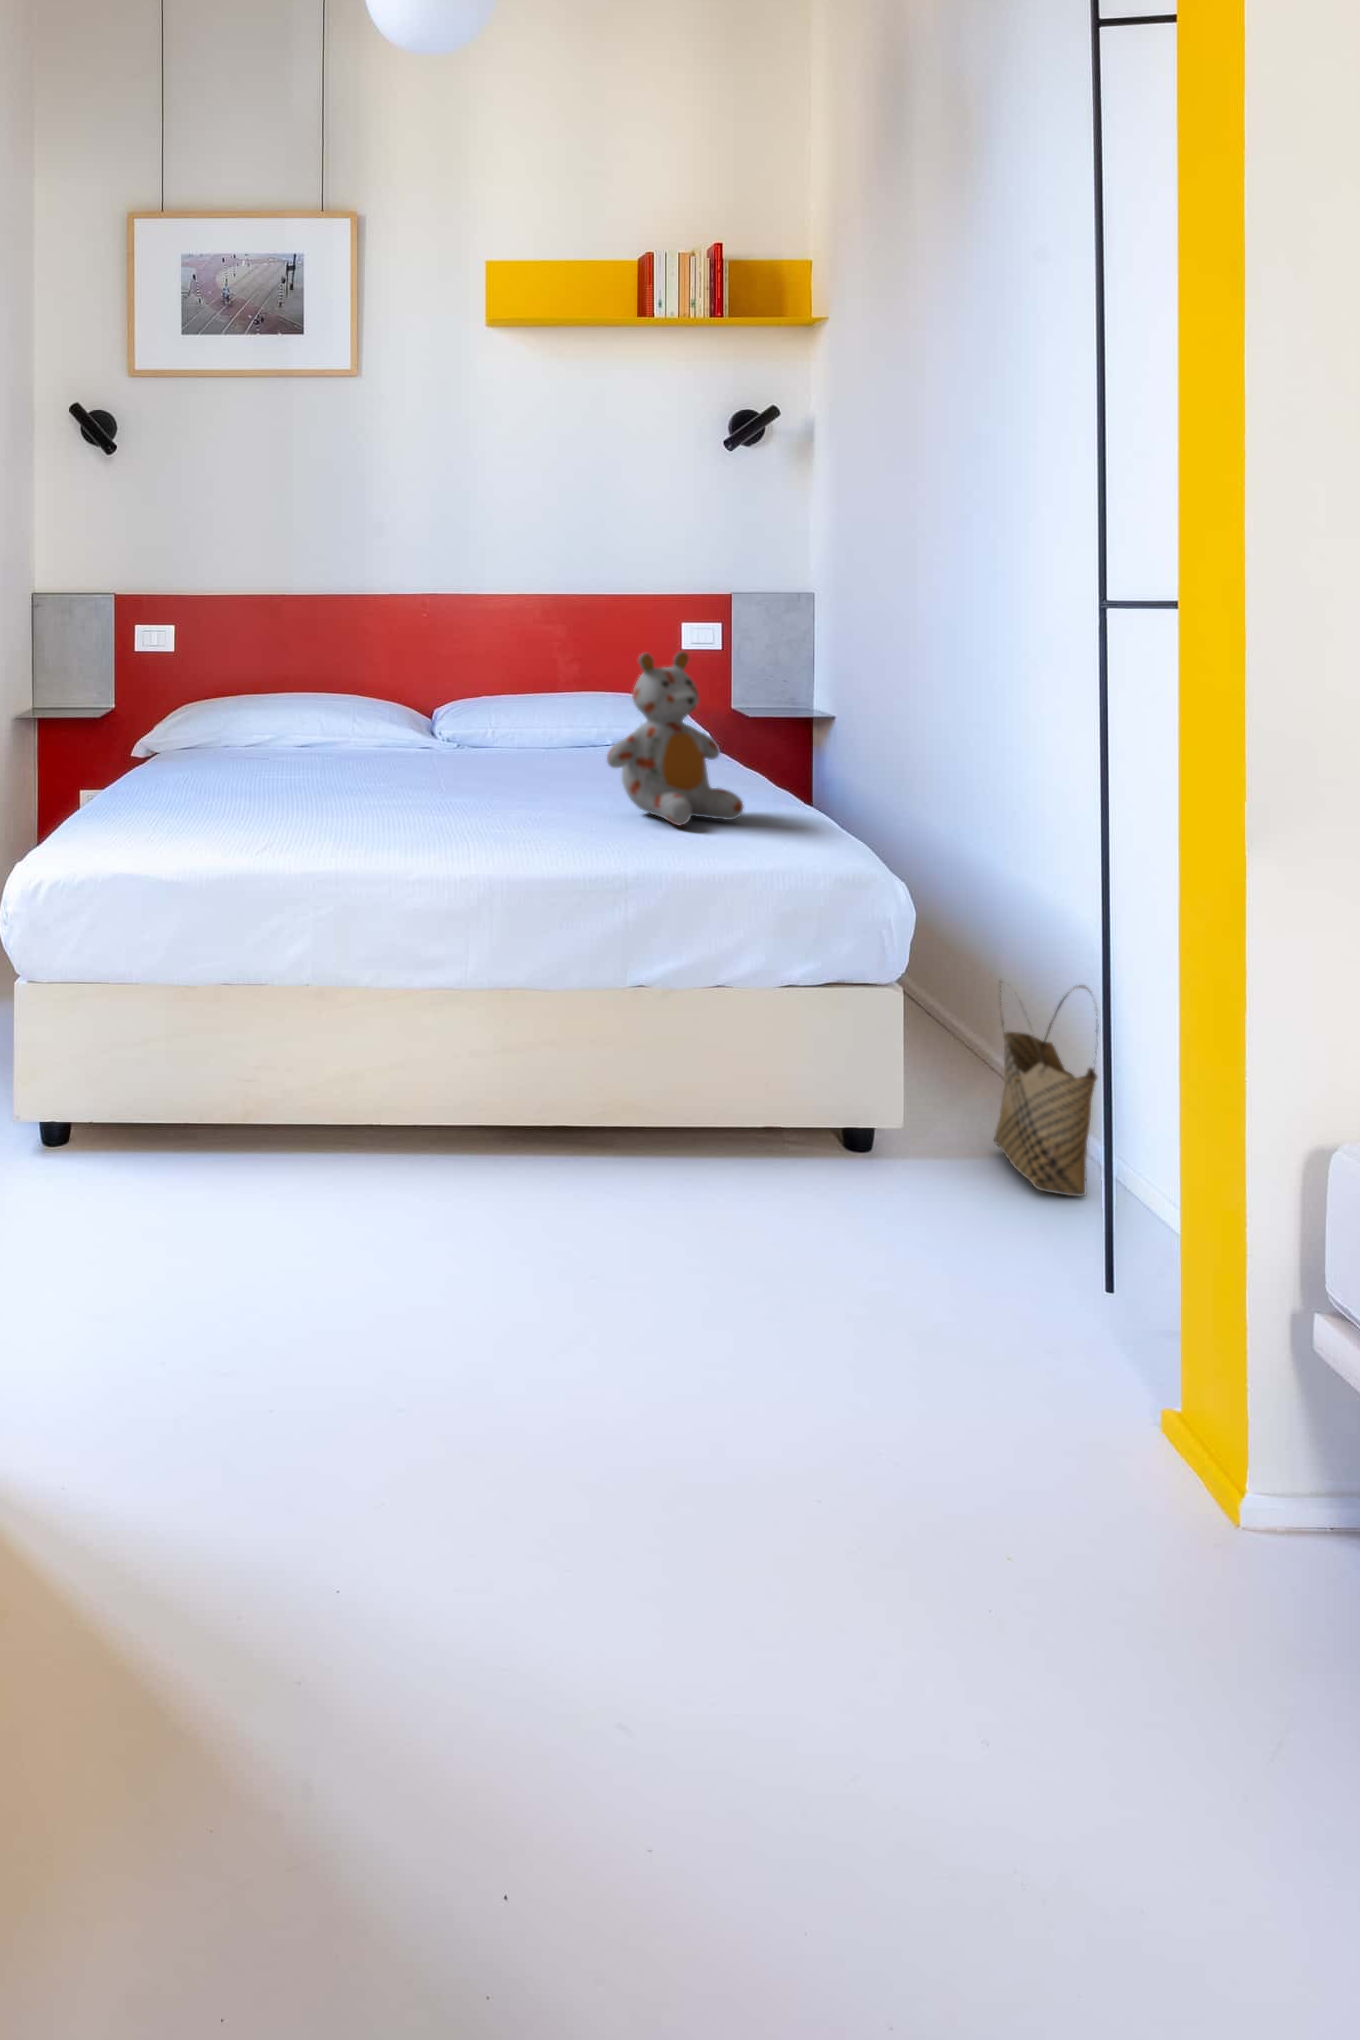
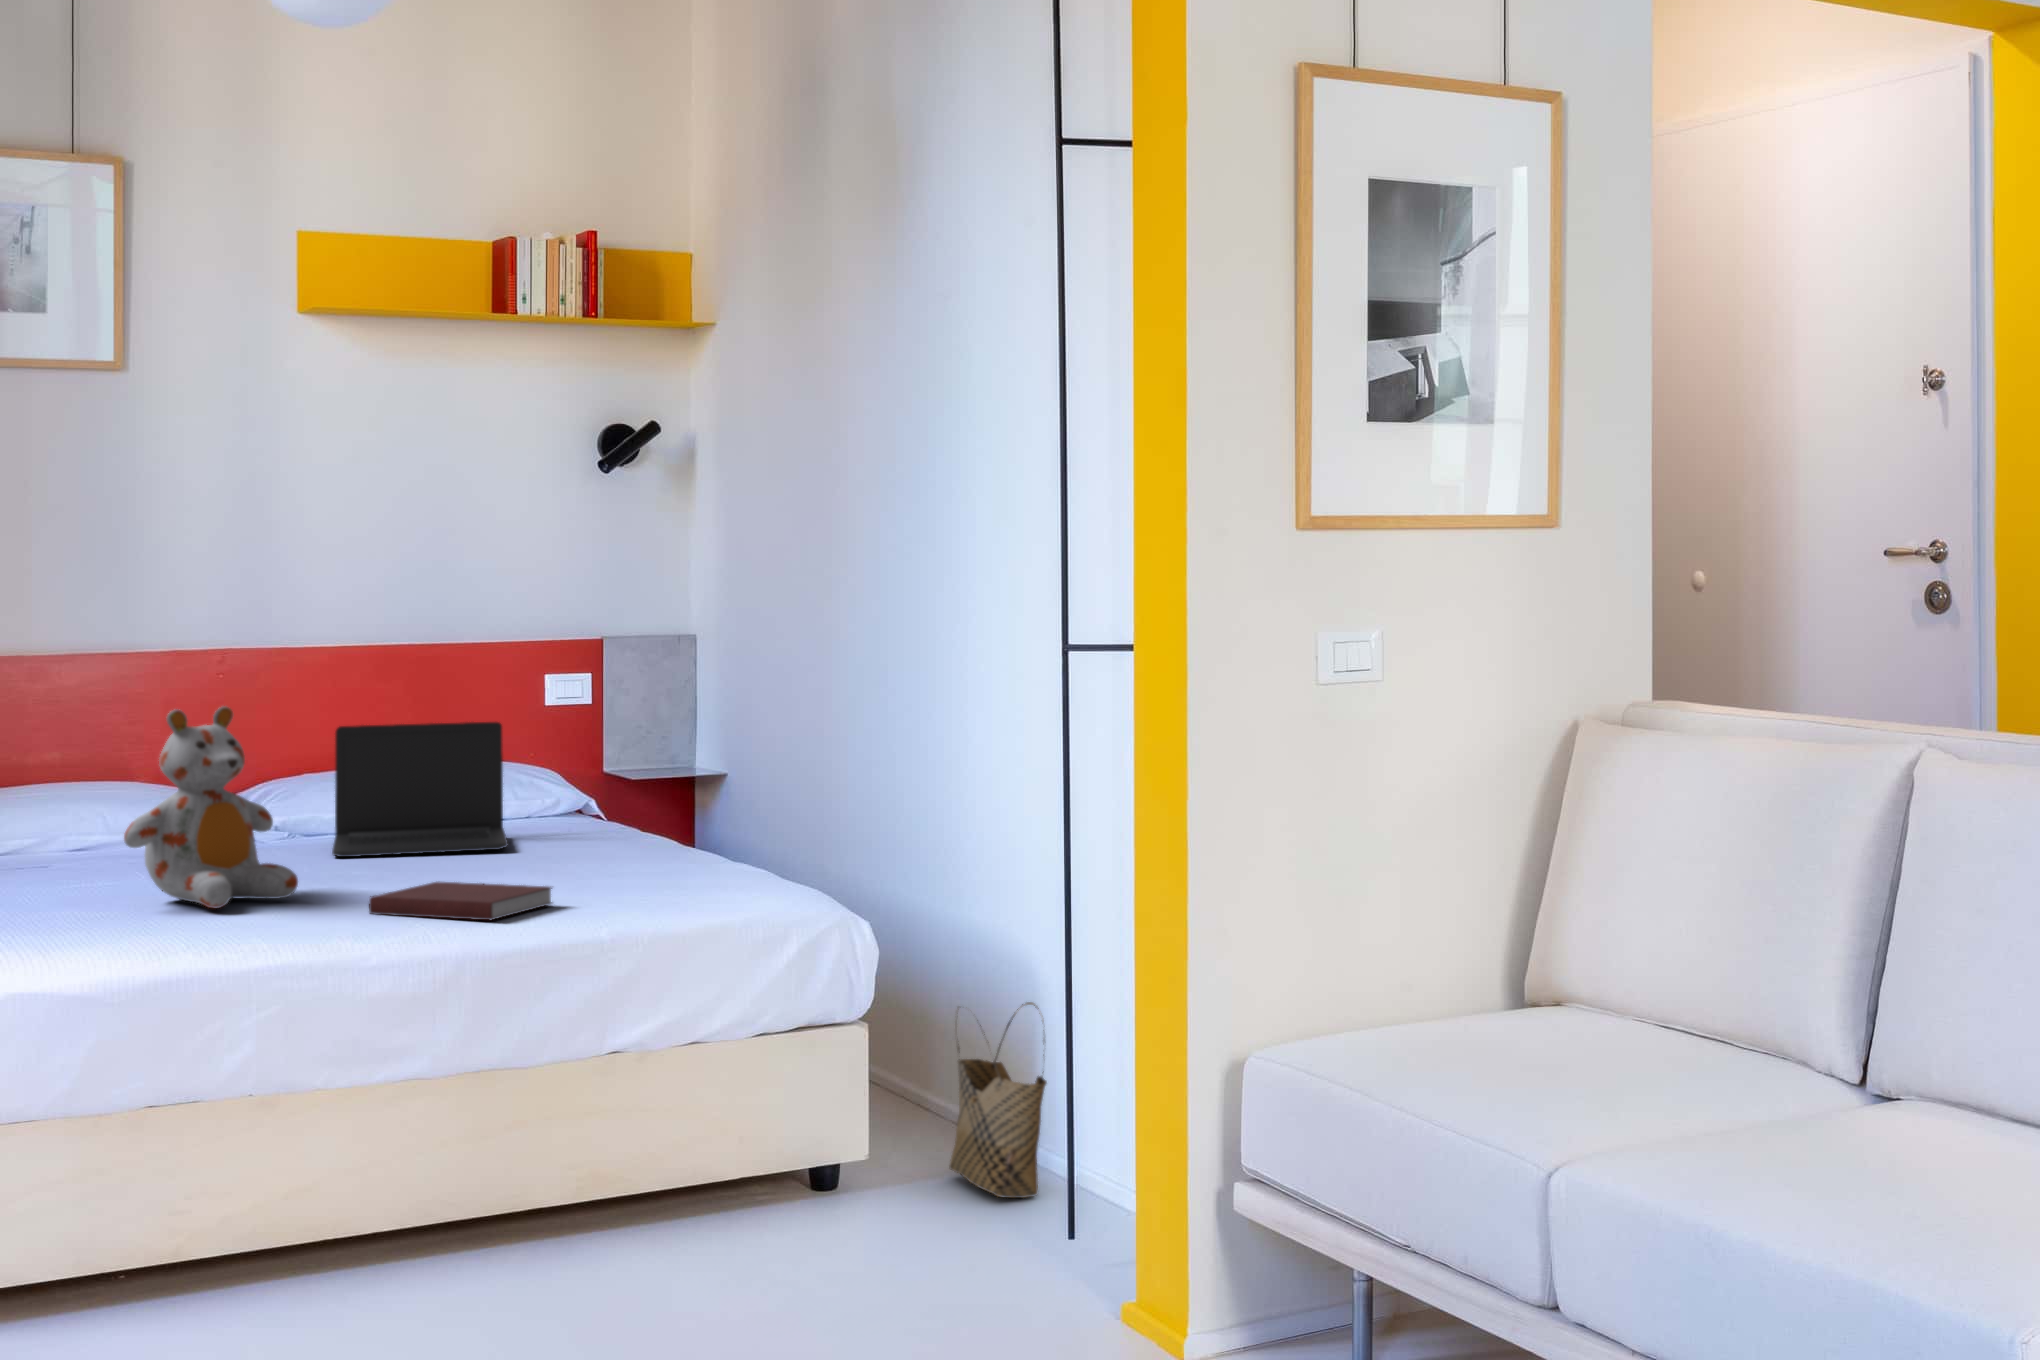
stuffed bear: present [607,651,743,826] -> present [124,706,298,908]
laptop: none [471,663,617,775] -> present [332,722,508,857]
notebook: none [449,805,604,849] -> present [369,882,552,920]

